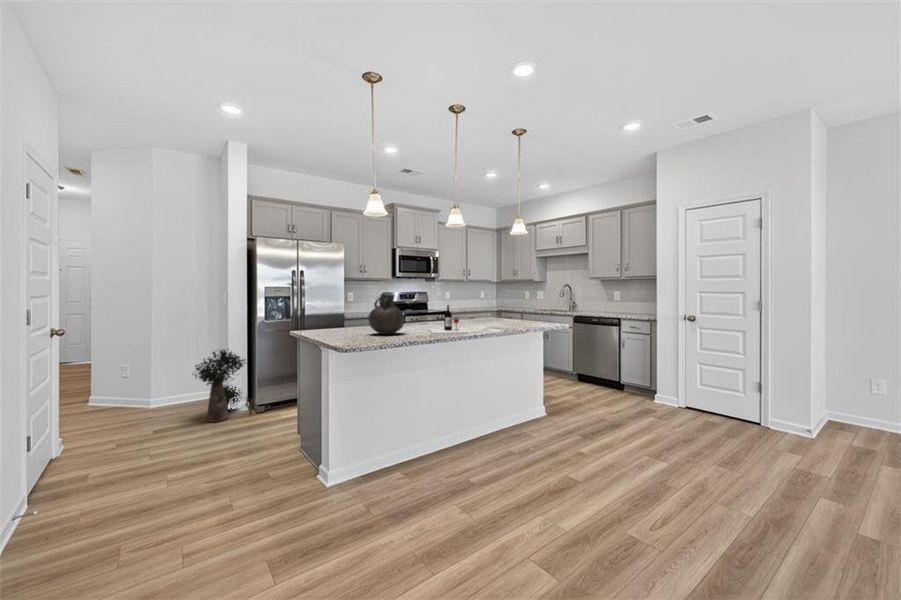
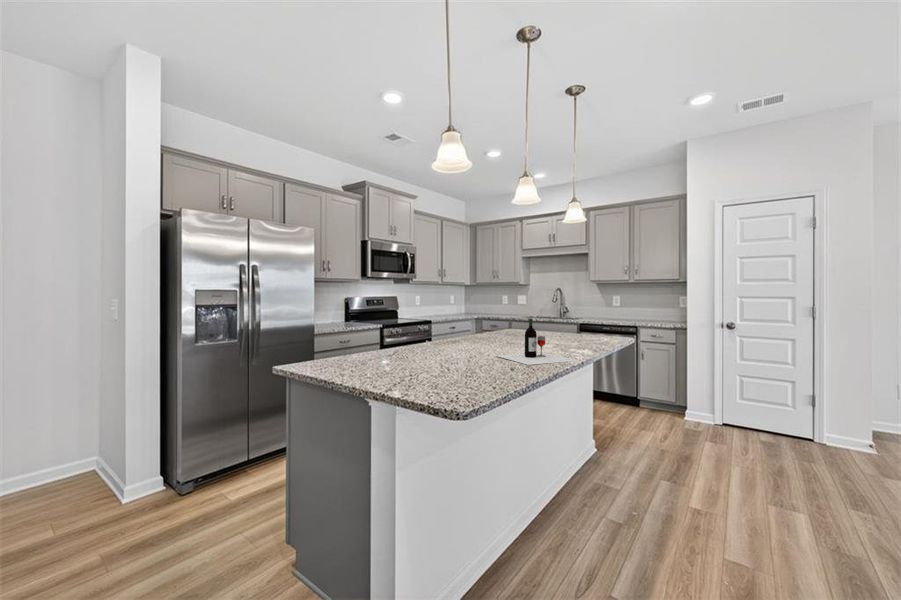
vase: present [368,294,405,334] -> none [431,304,492,372]
potted plant: present [193,350,254,422] -> none [56,393,178,528]

